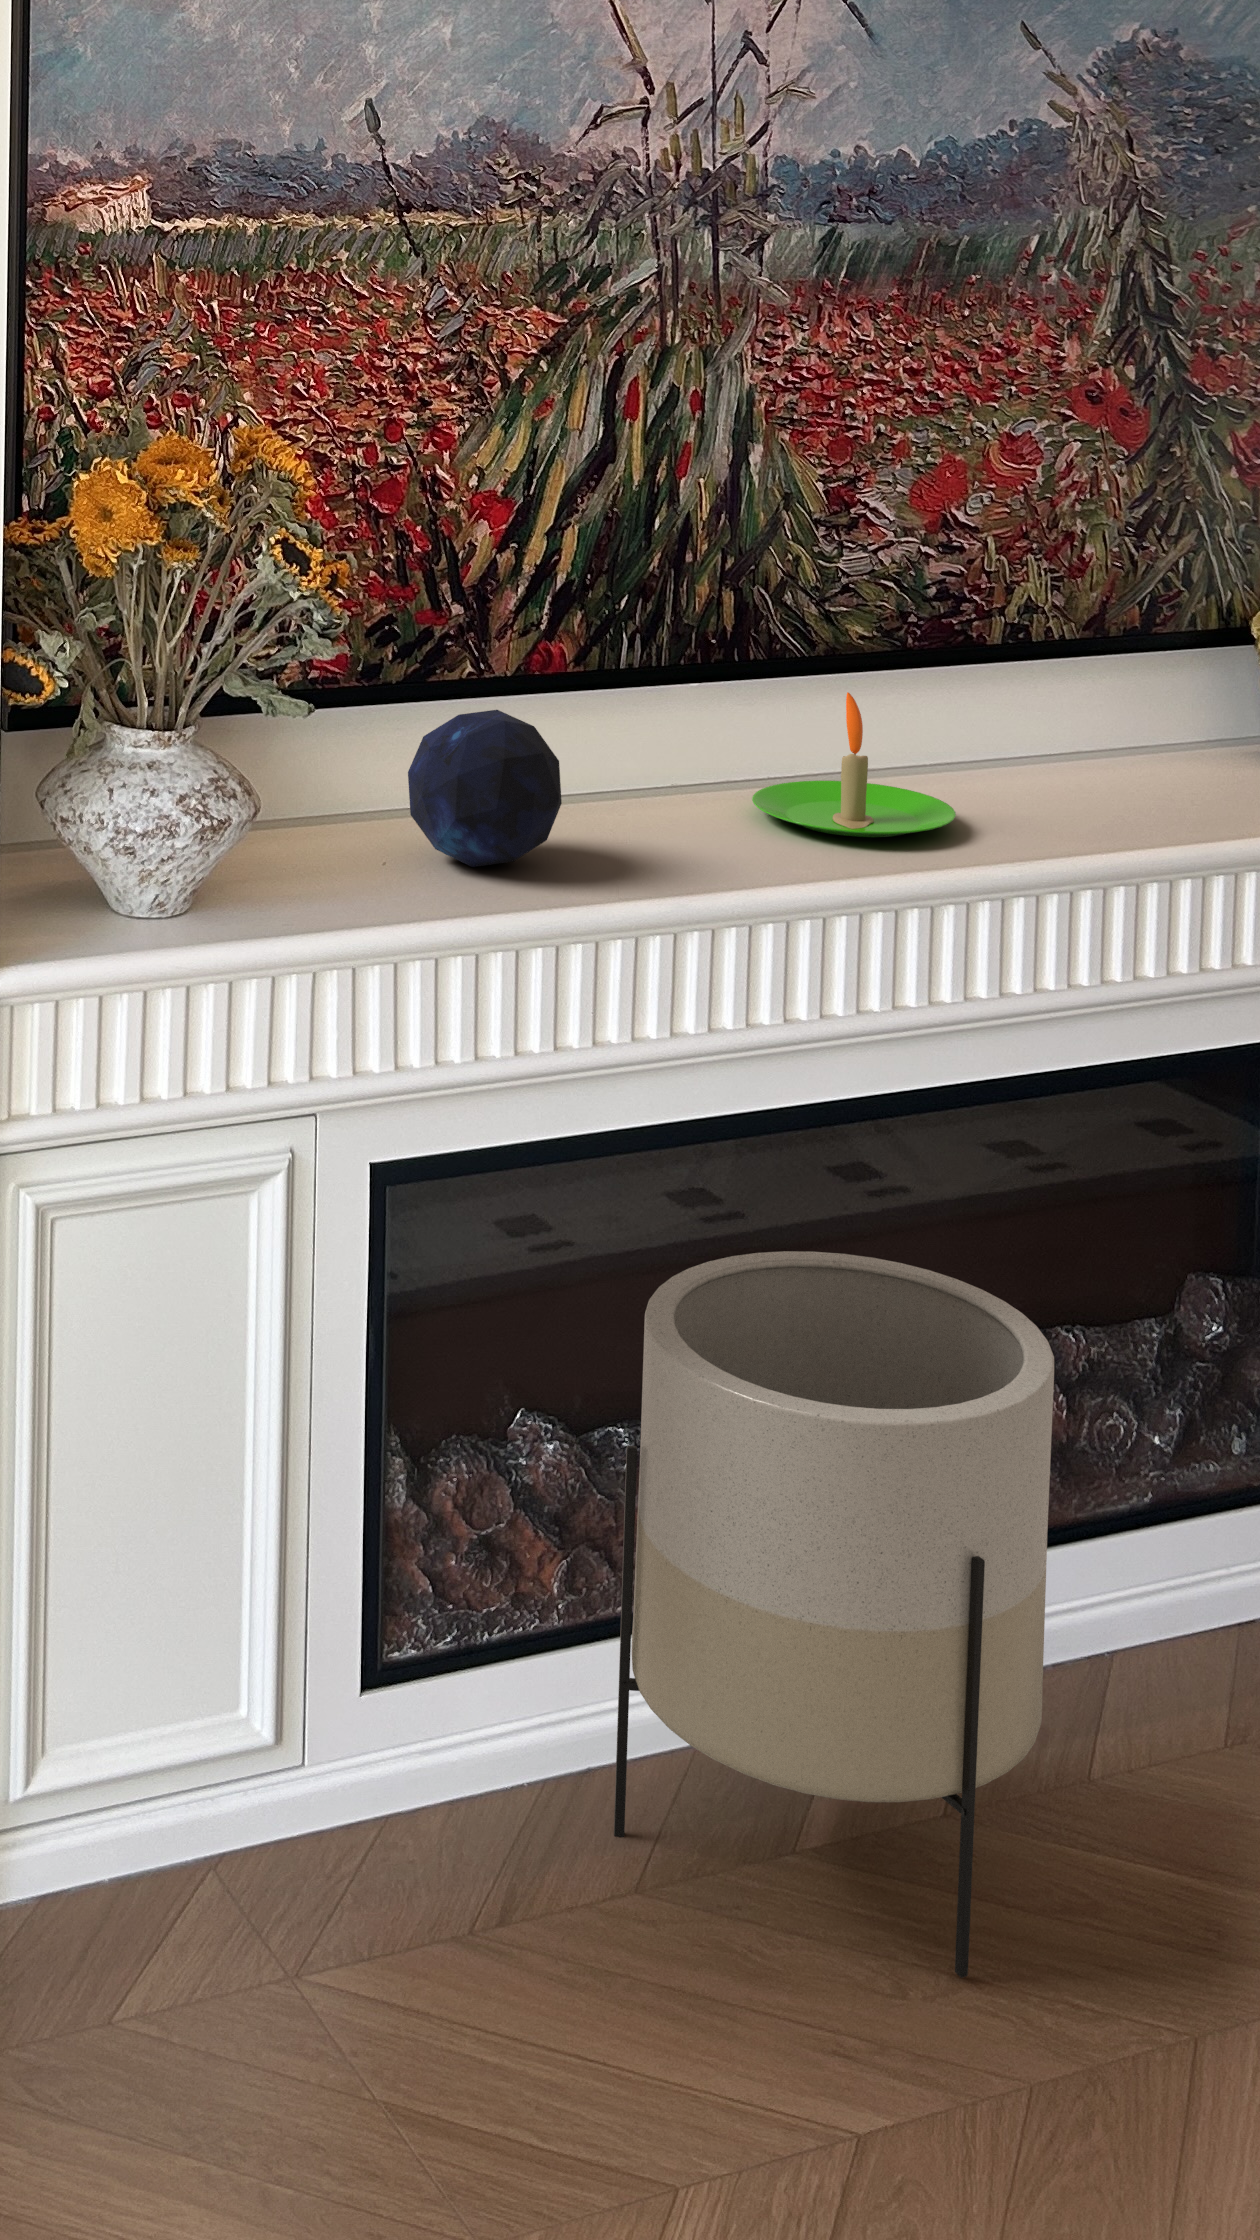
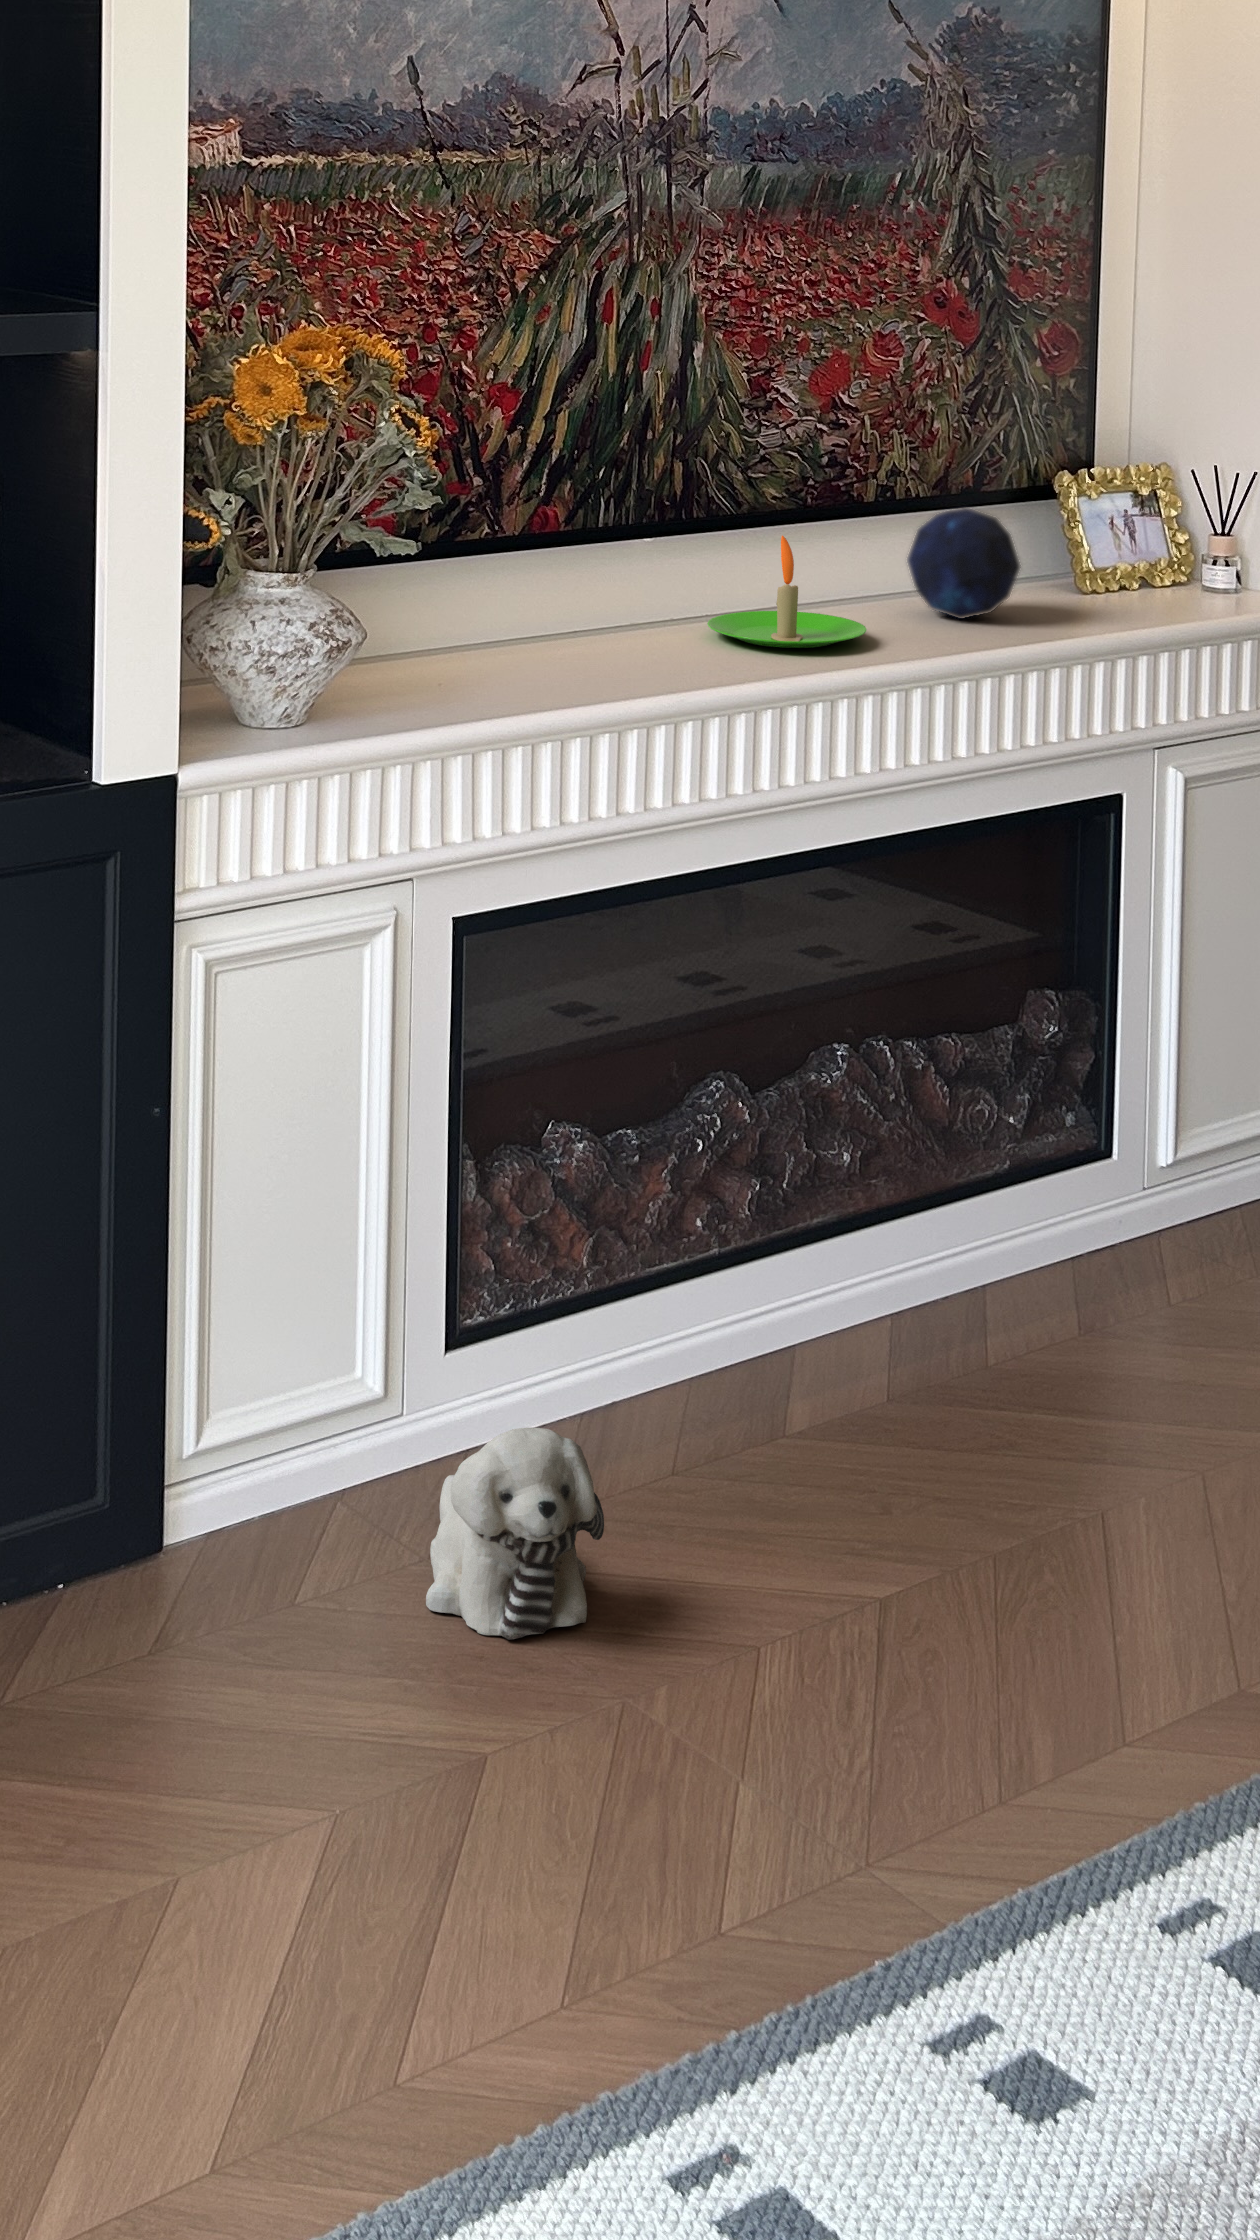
decorative orb: present [408,710,562,867] -> present [907,508,1021,619]
planter: present [614,1251,1054,1978] -> none [647,973,982,1501]
plush toy: none [272,1832,501,2105] -> present [426,1428,604,1640]

